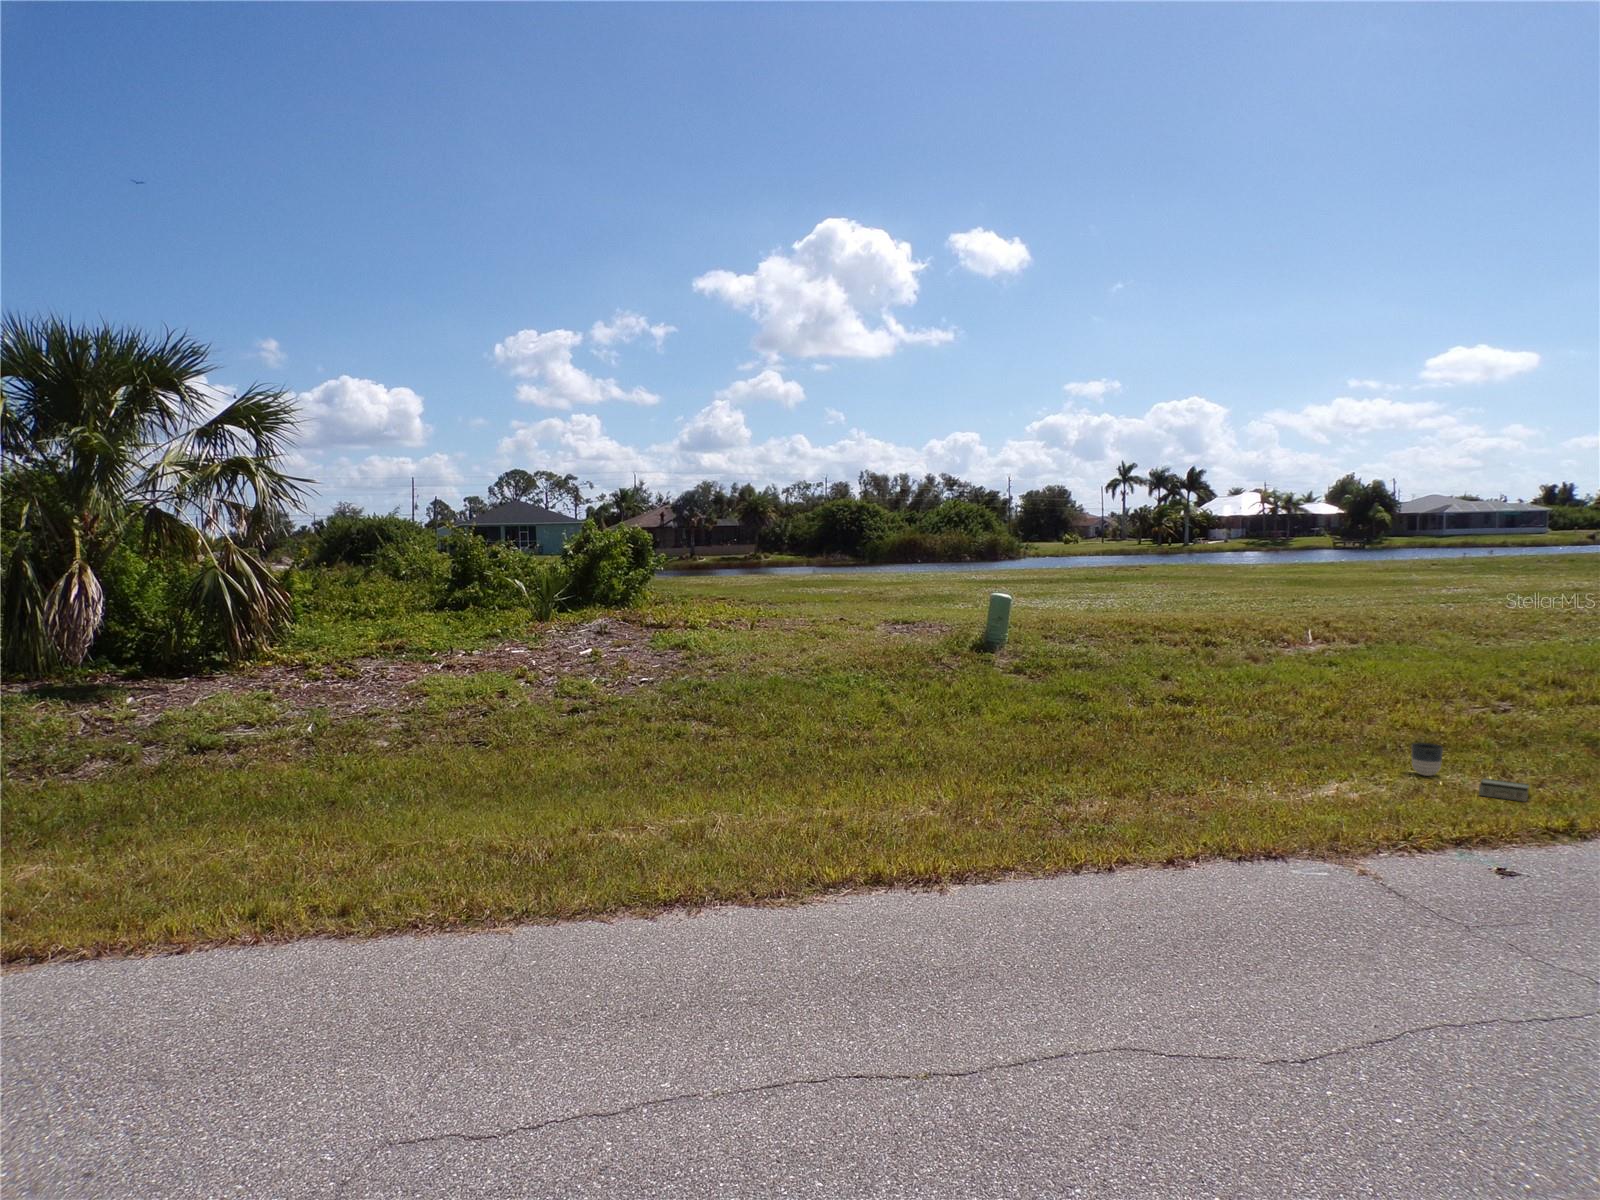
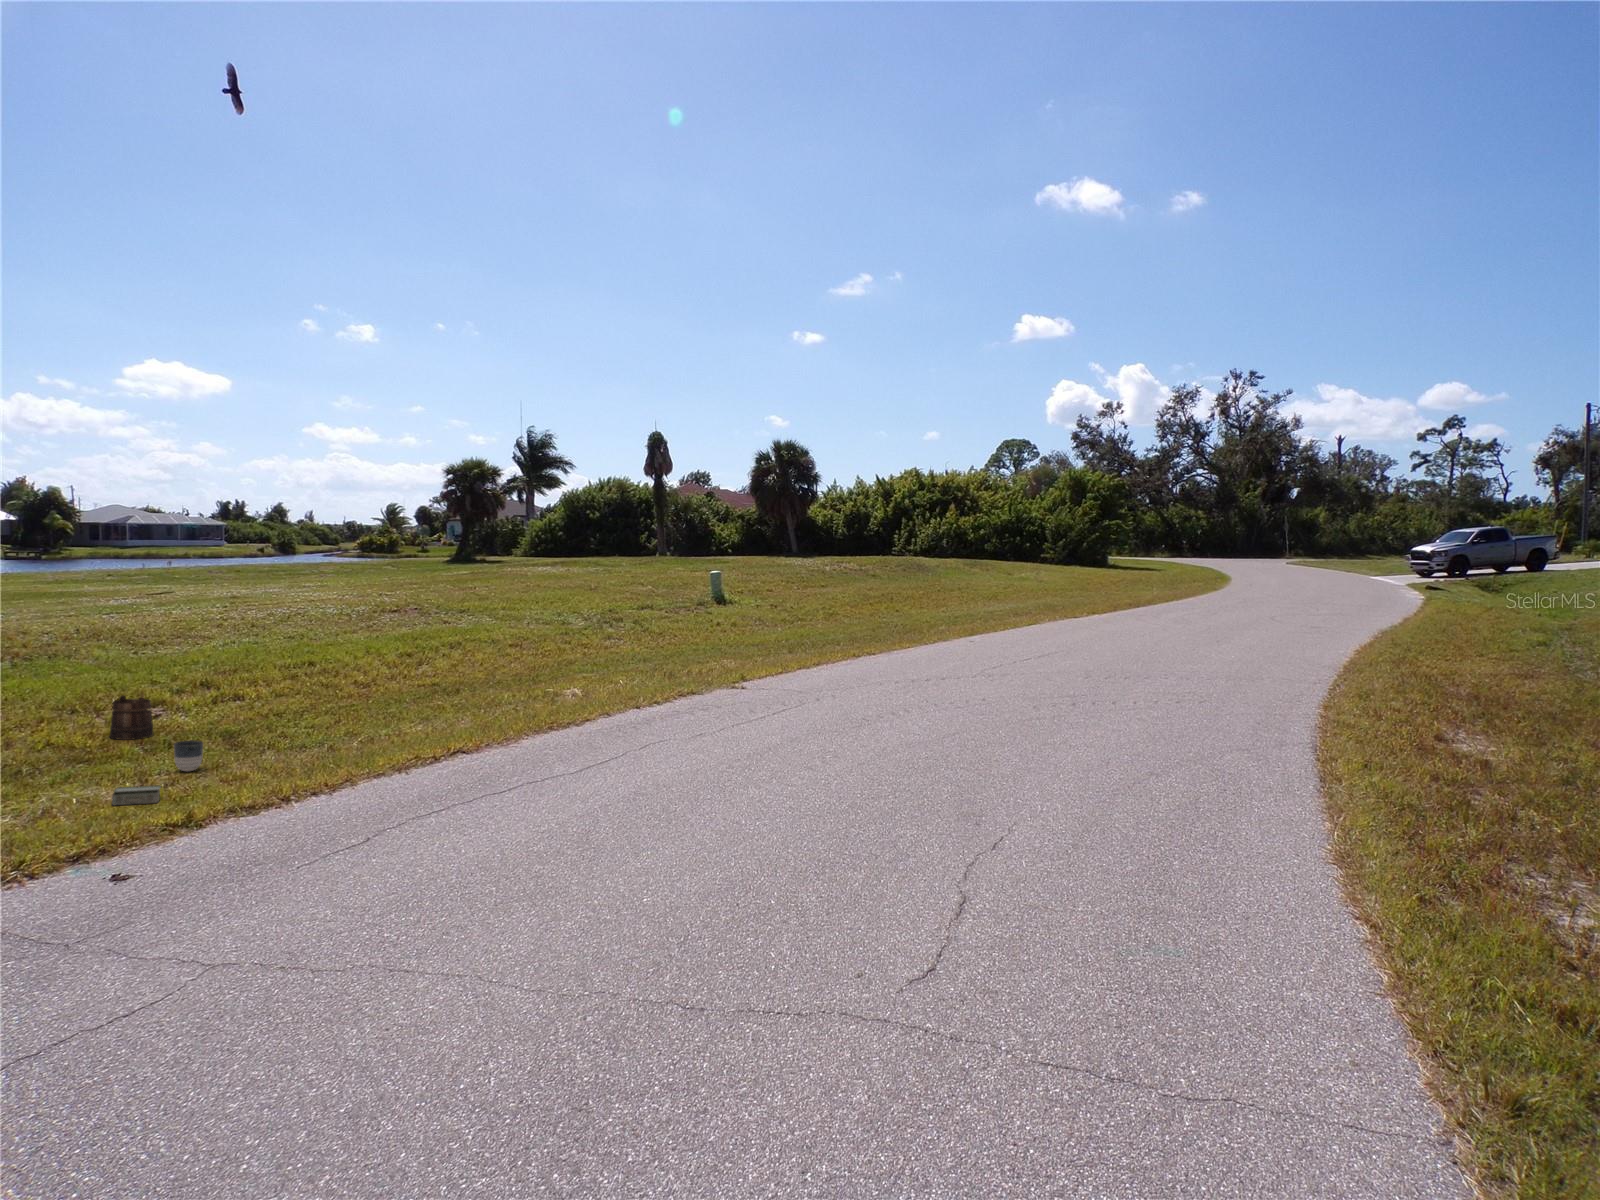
bucket: none [1463,686,1508,732] -> present [110,695,153,740]
planter: present [1411,743,1443,776] -> present [174,740,203,771]

